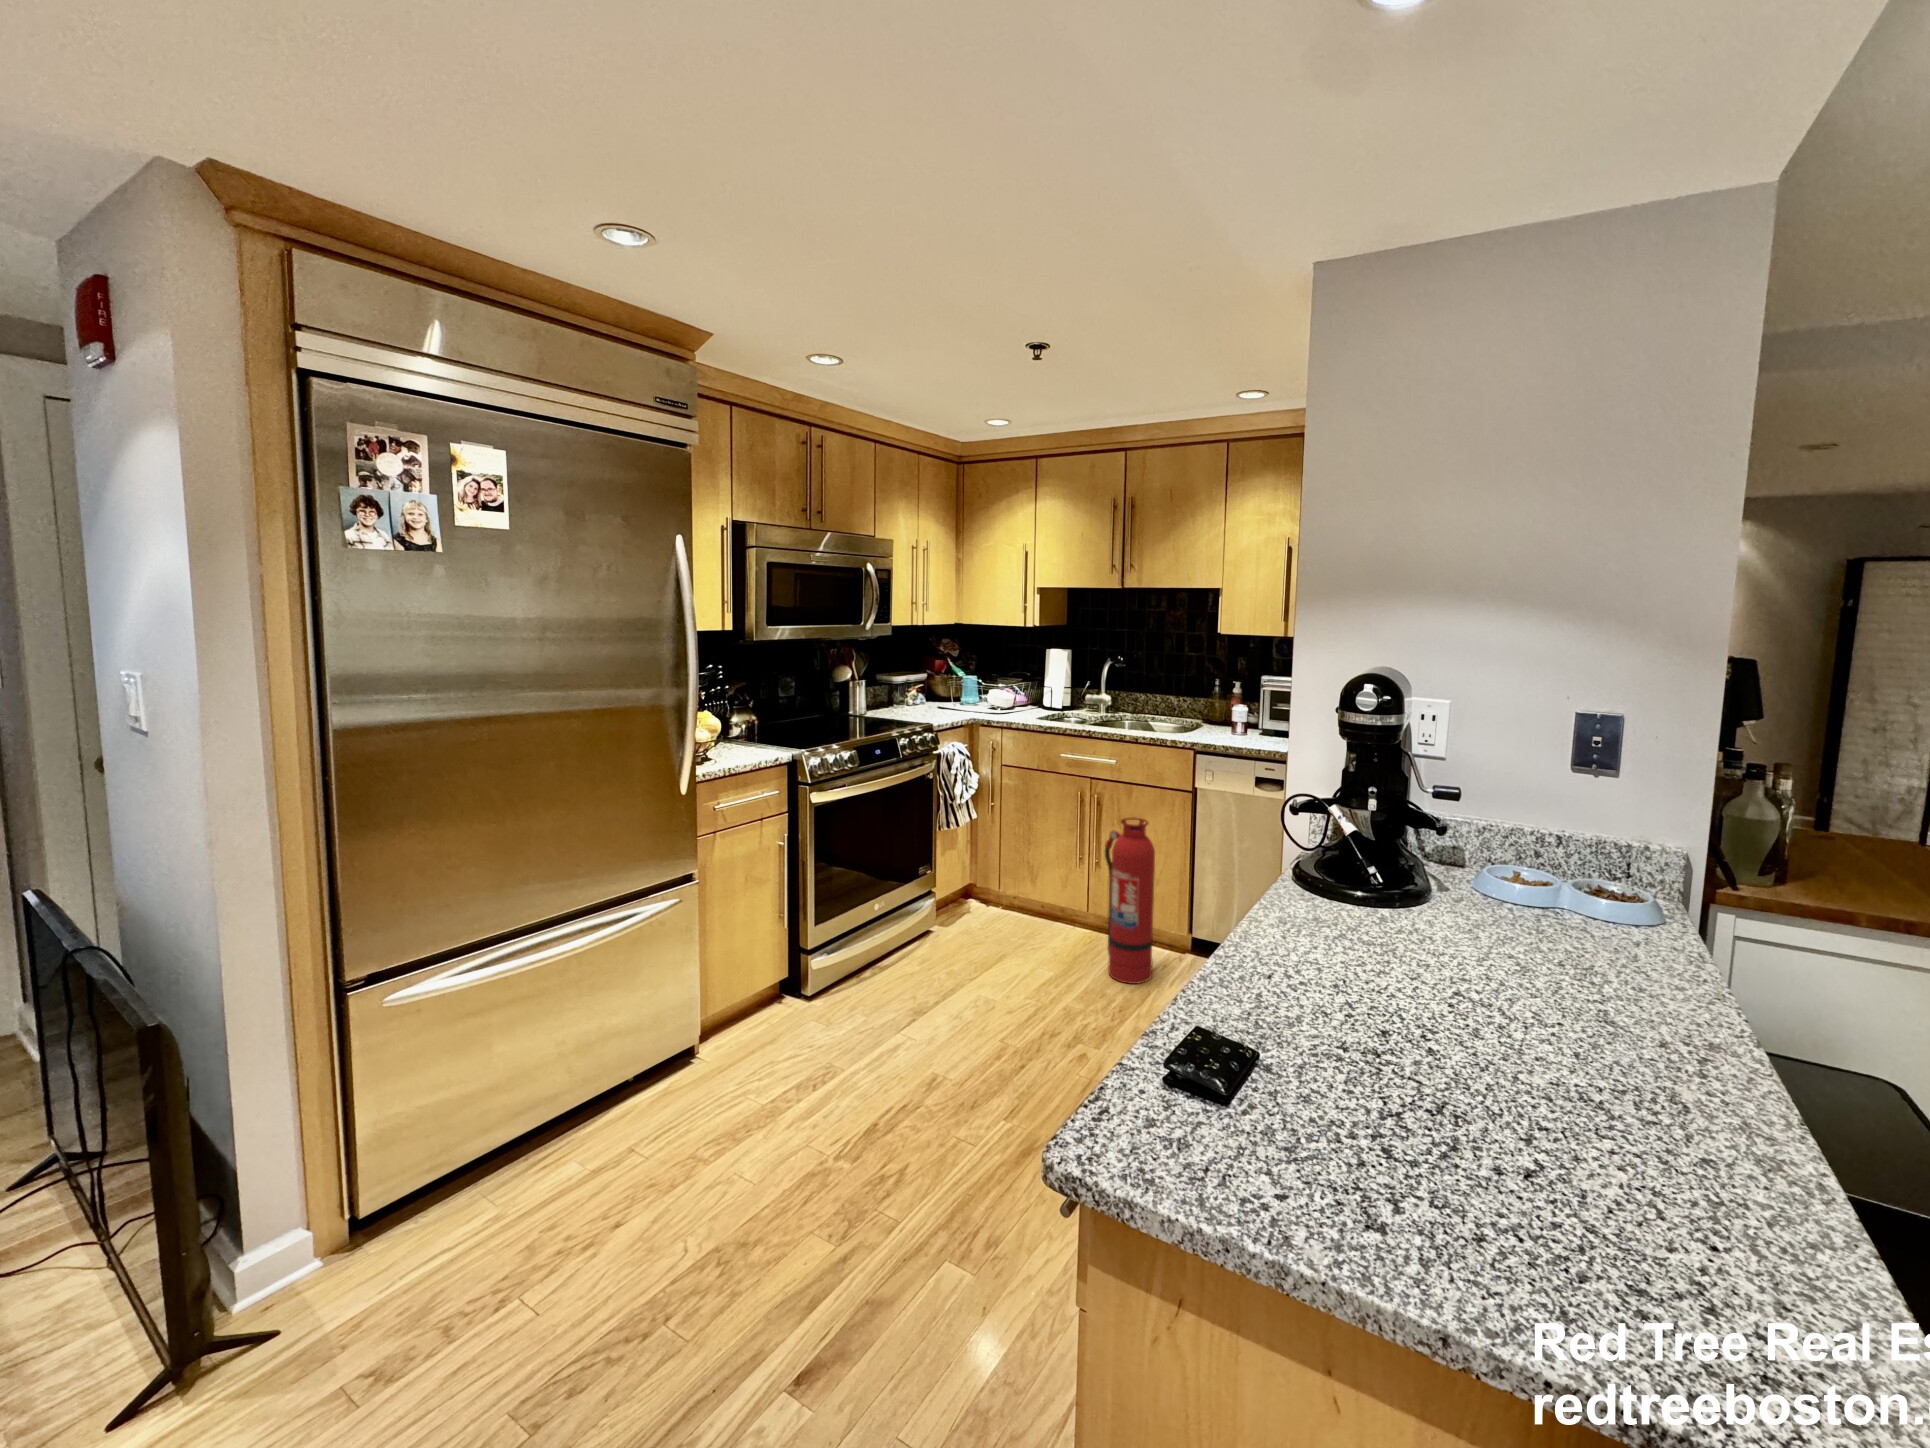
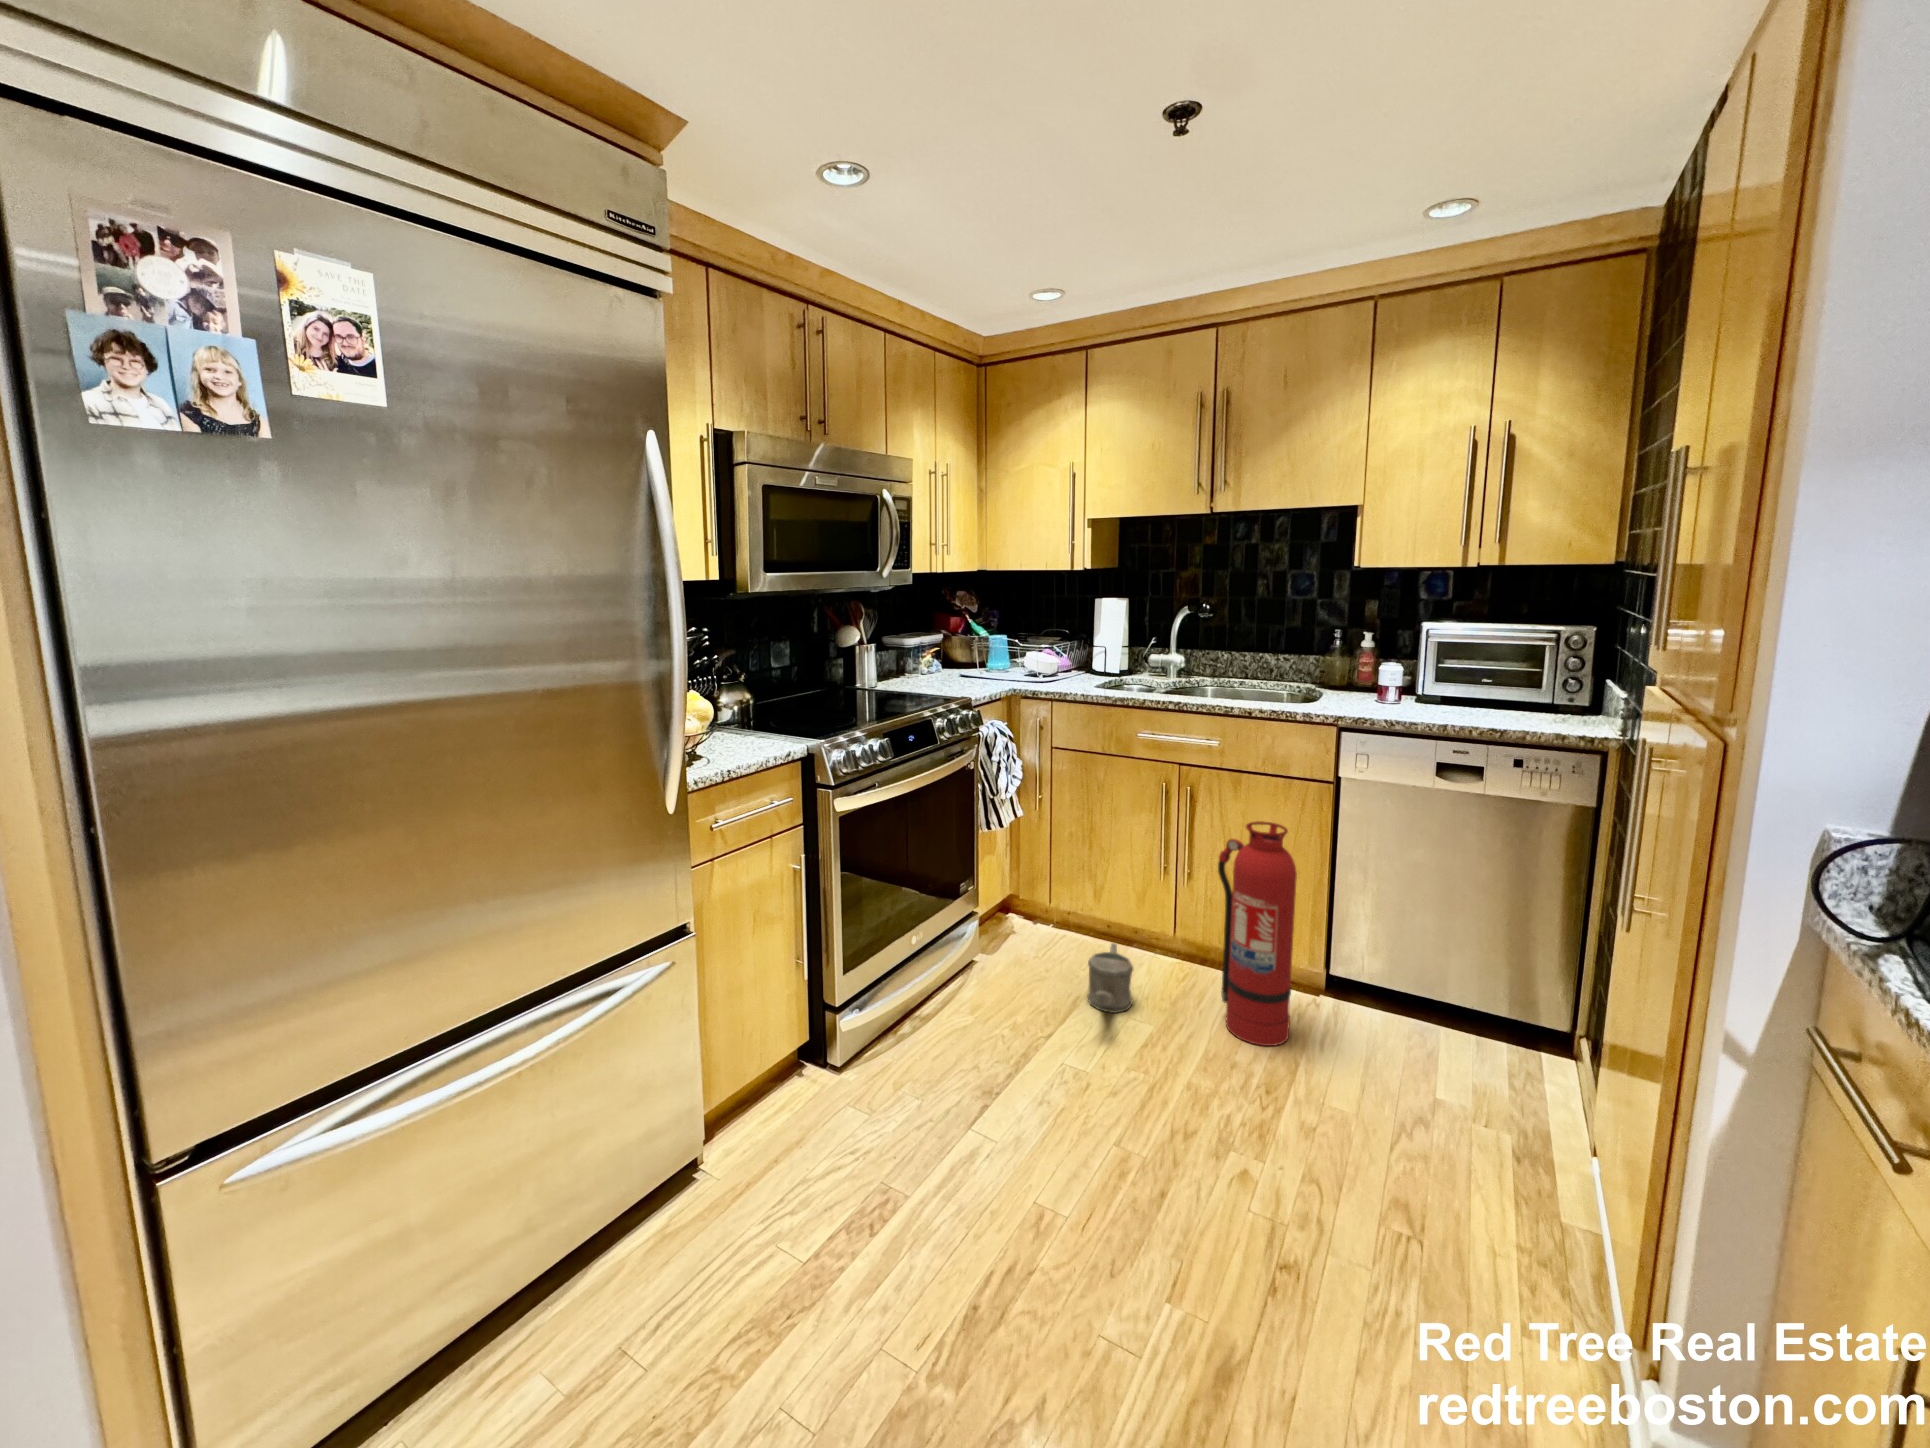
watering can: none [1008,915,1045,965] -> present [1087,943,1133,1013]

